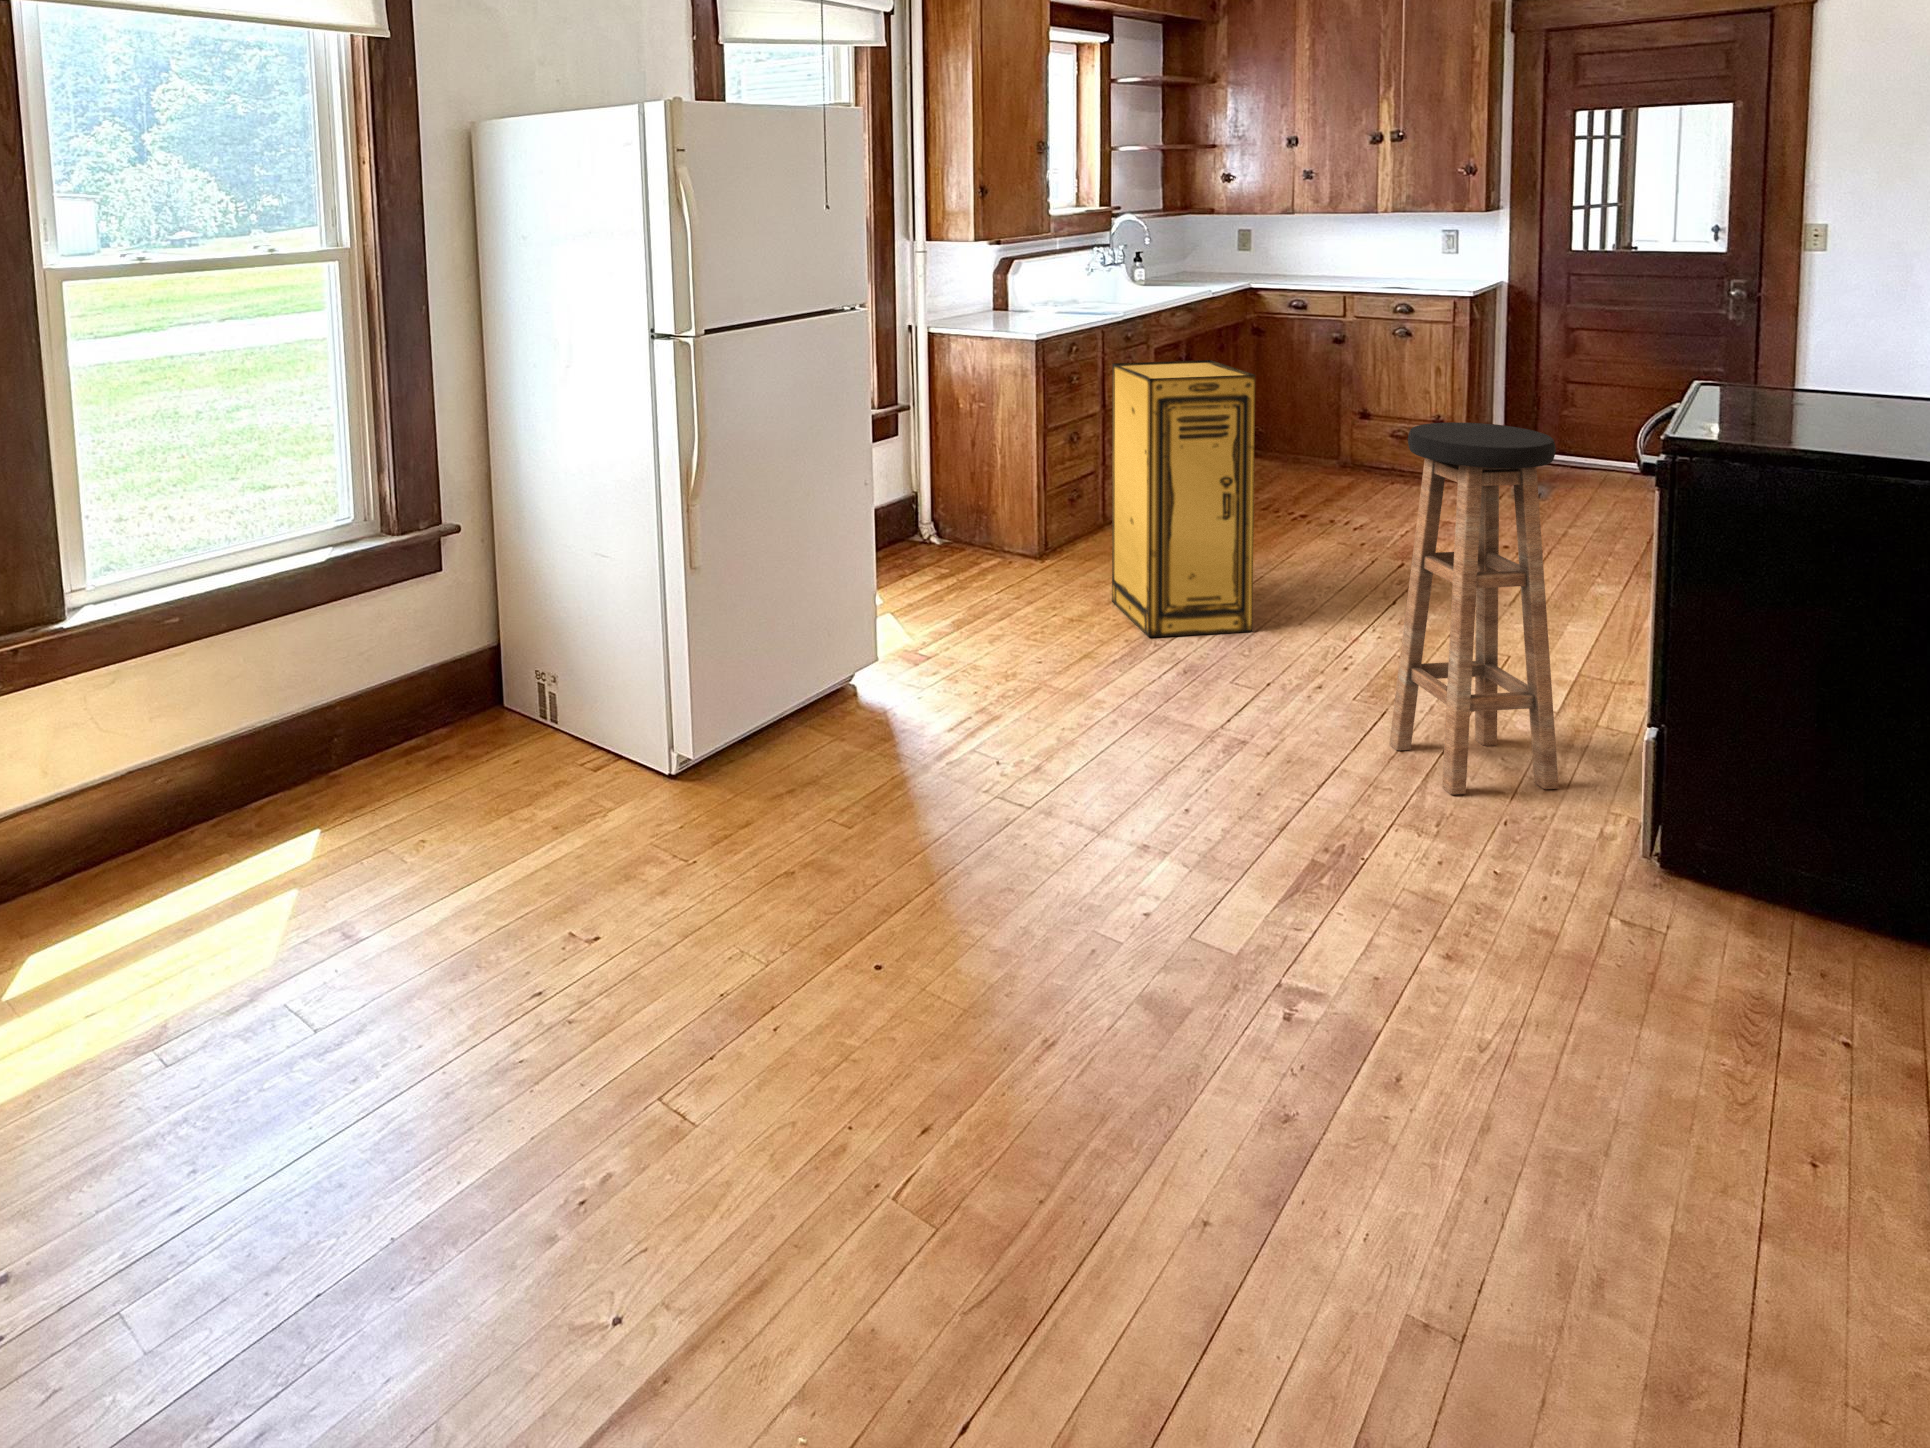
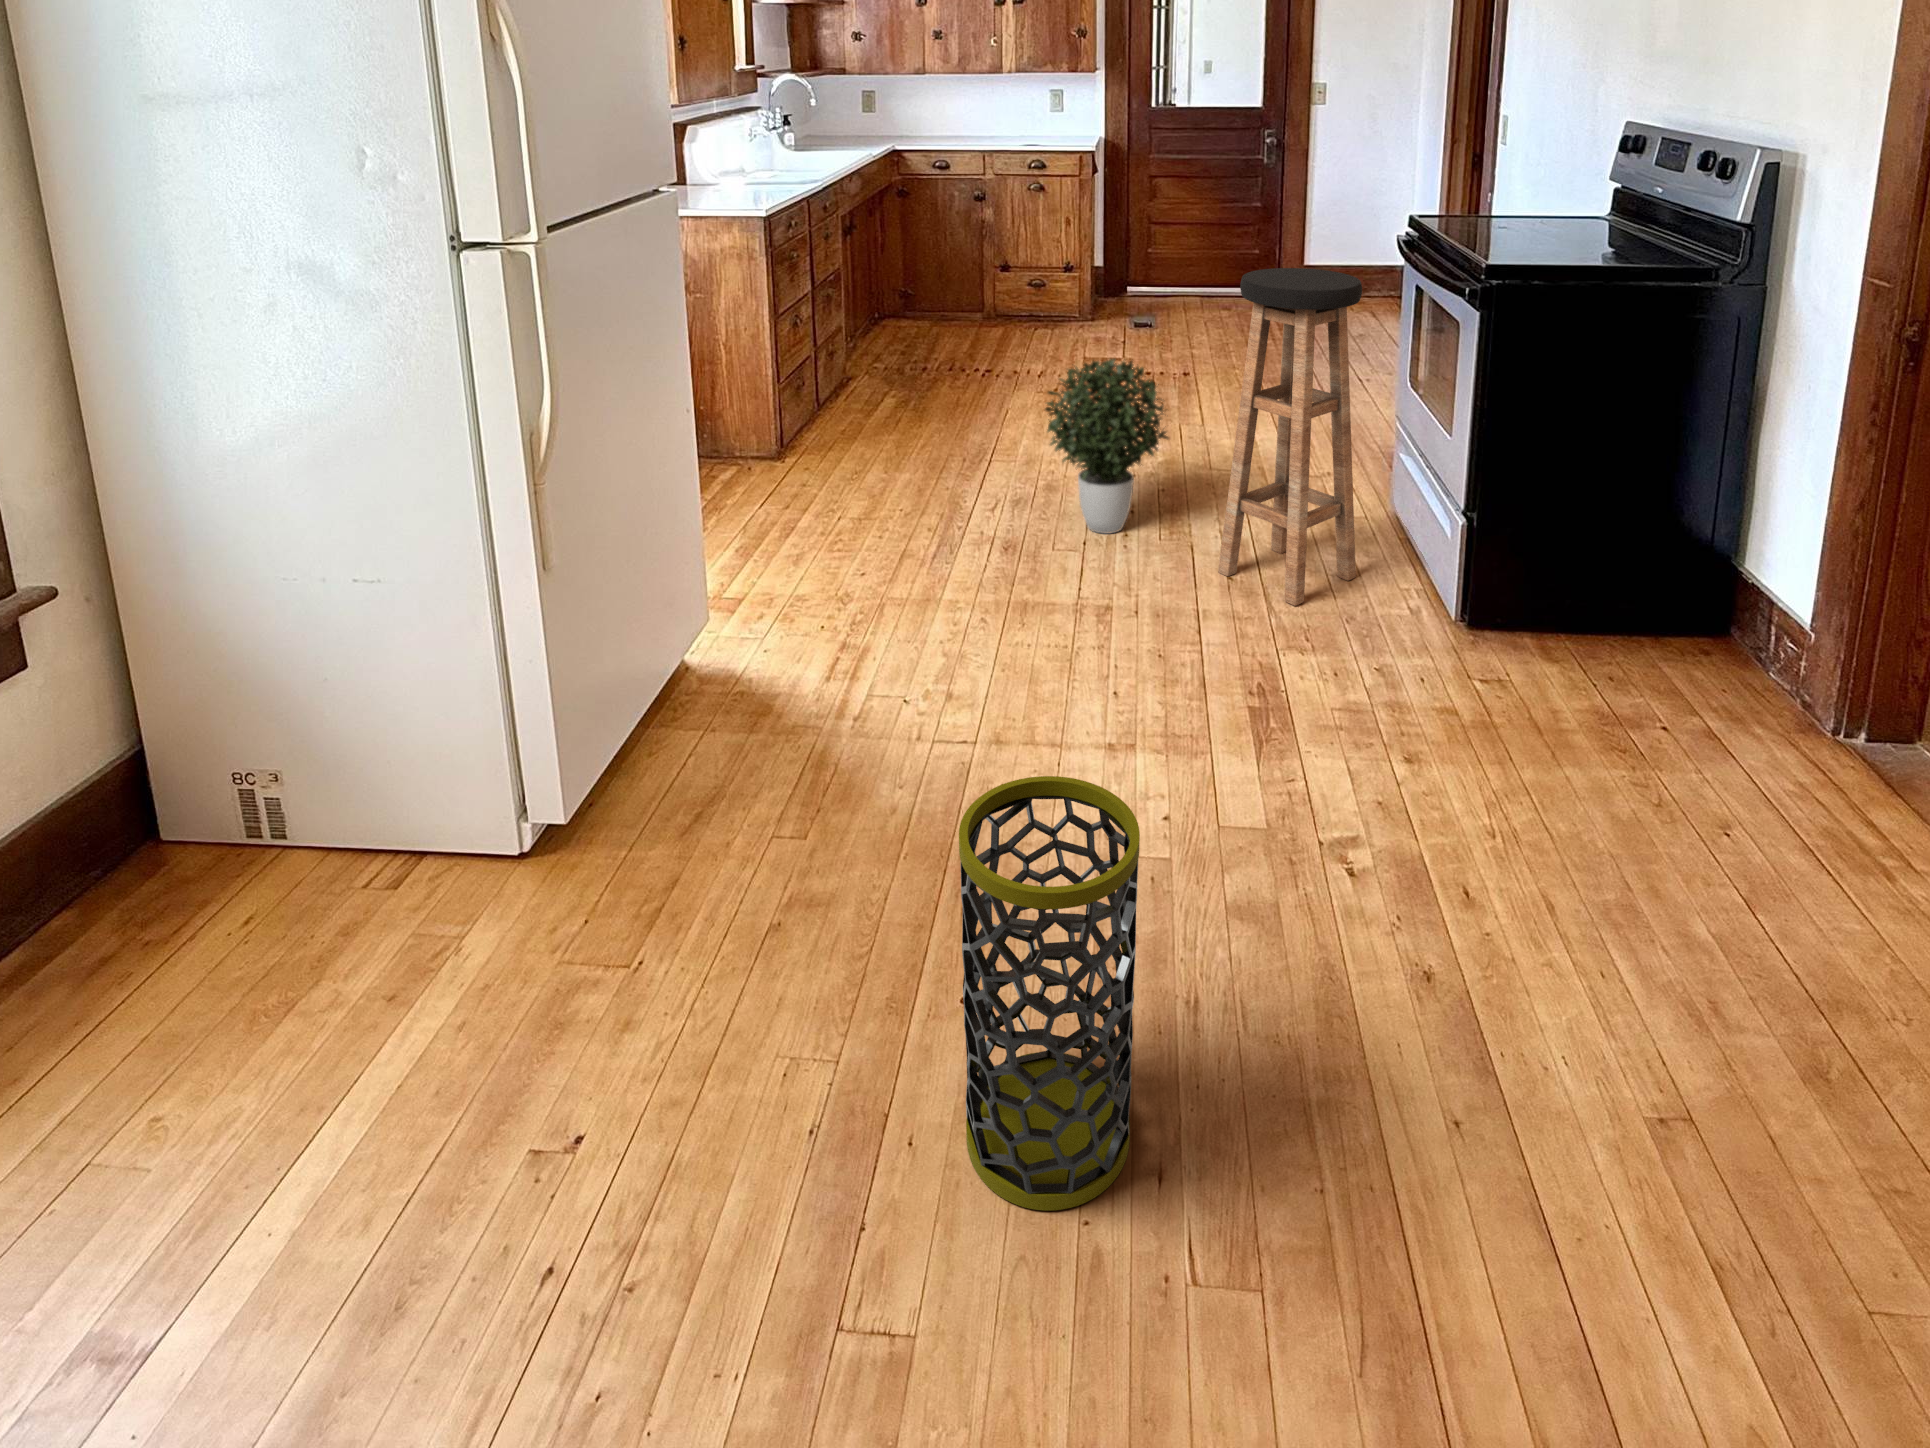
storage cabinet: present [1112,360,1255,637] -> none [879,224,1033,517]
potted plant: none [1237,500,1373,685] -> present [1045,359,1169,534]
trash can: none [793,768,934,1115] -> present [959,776,1140,1211]

